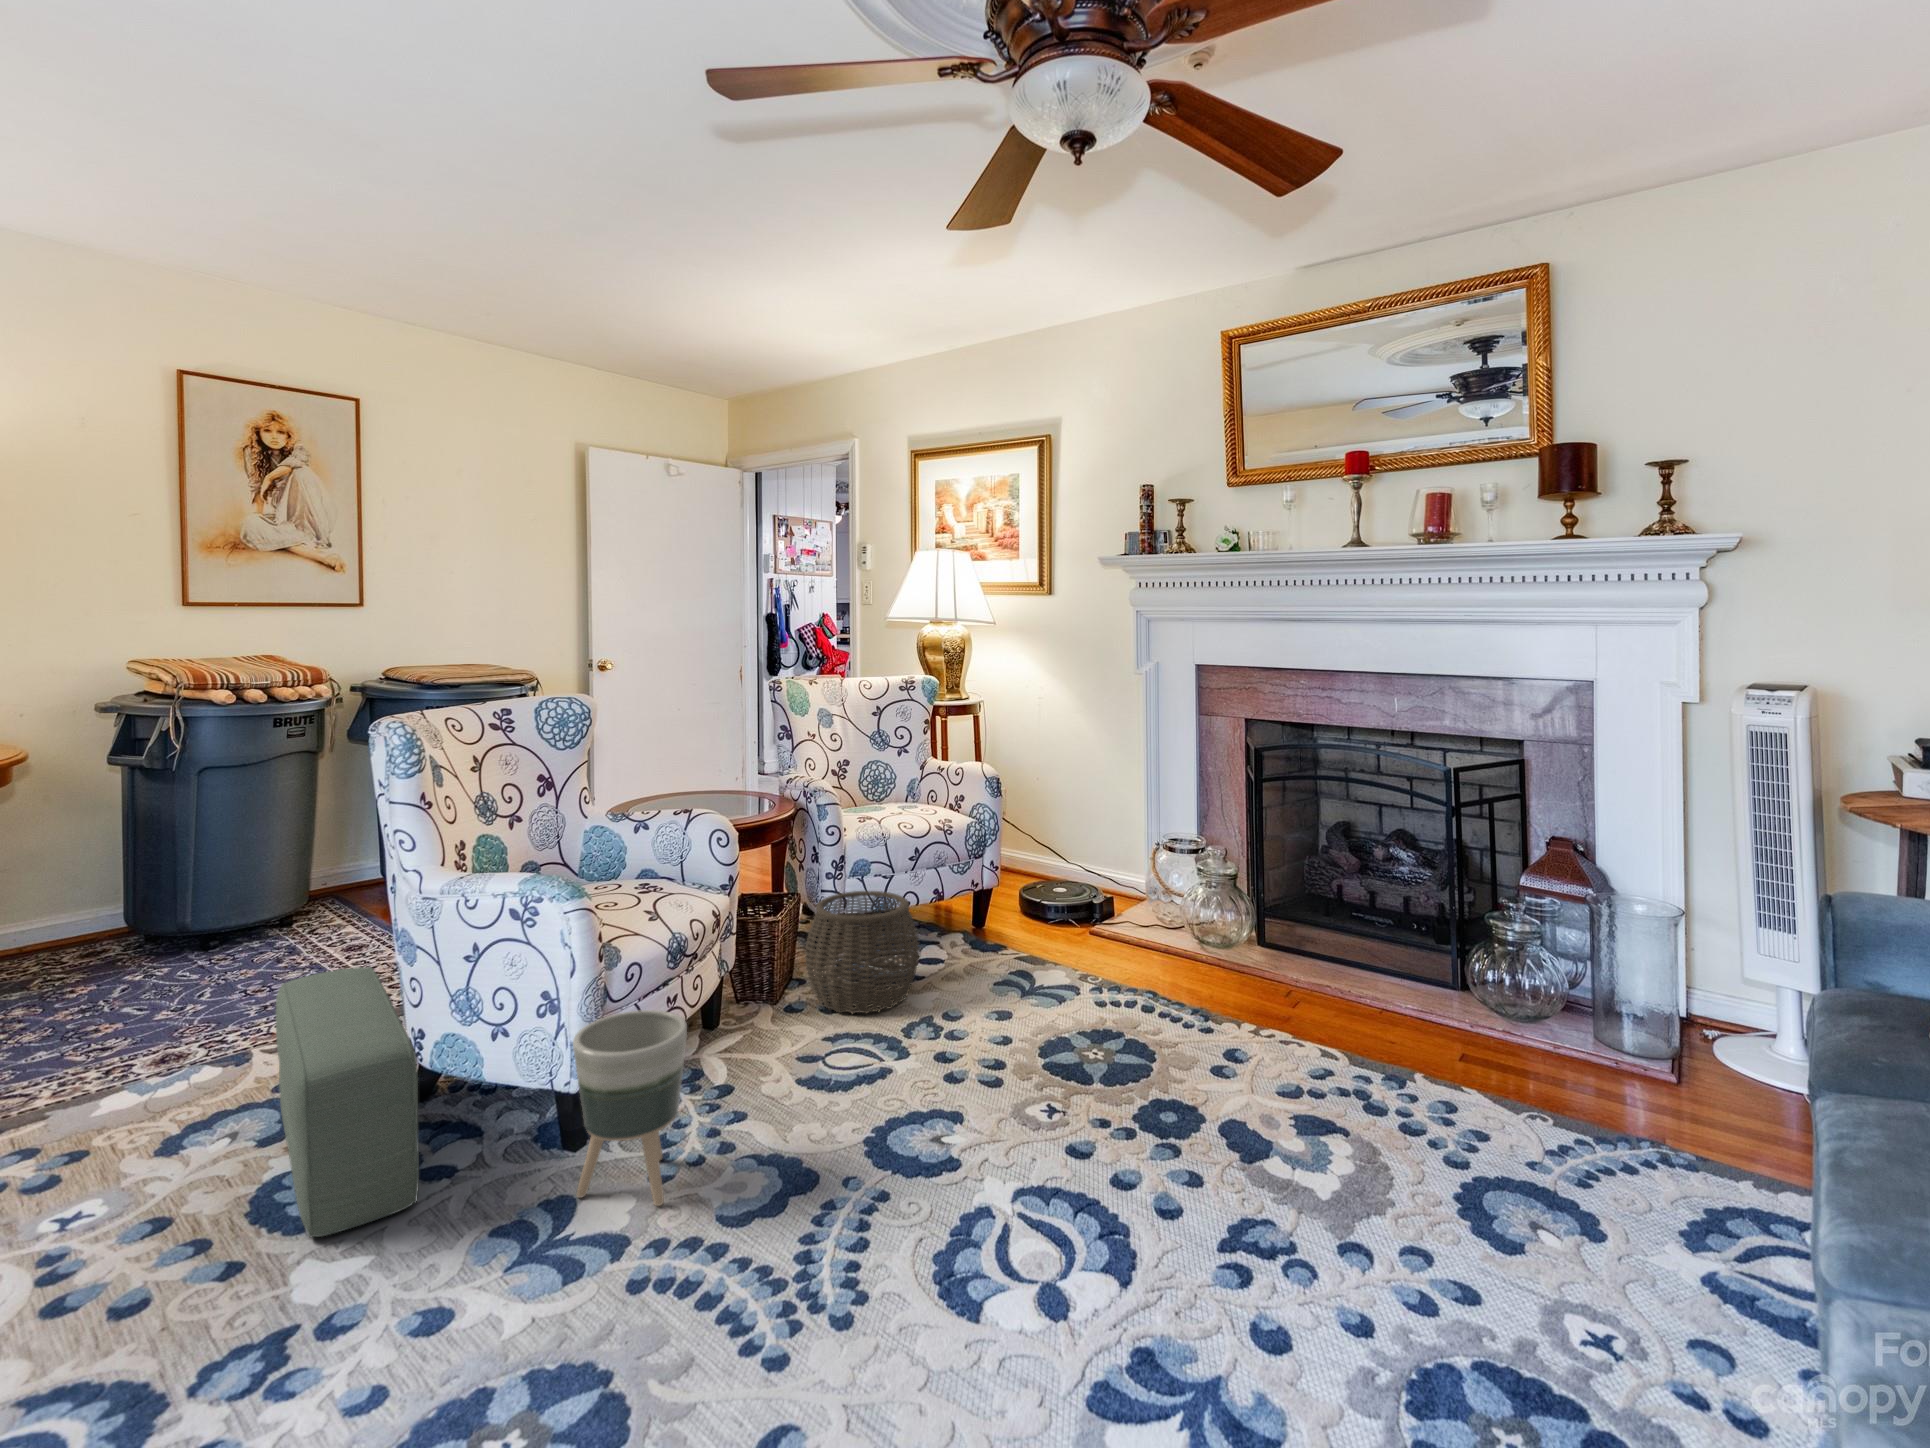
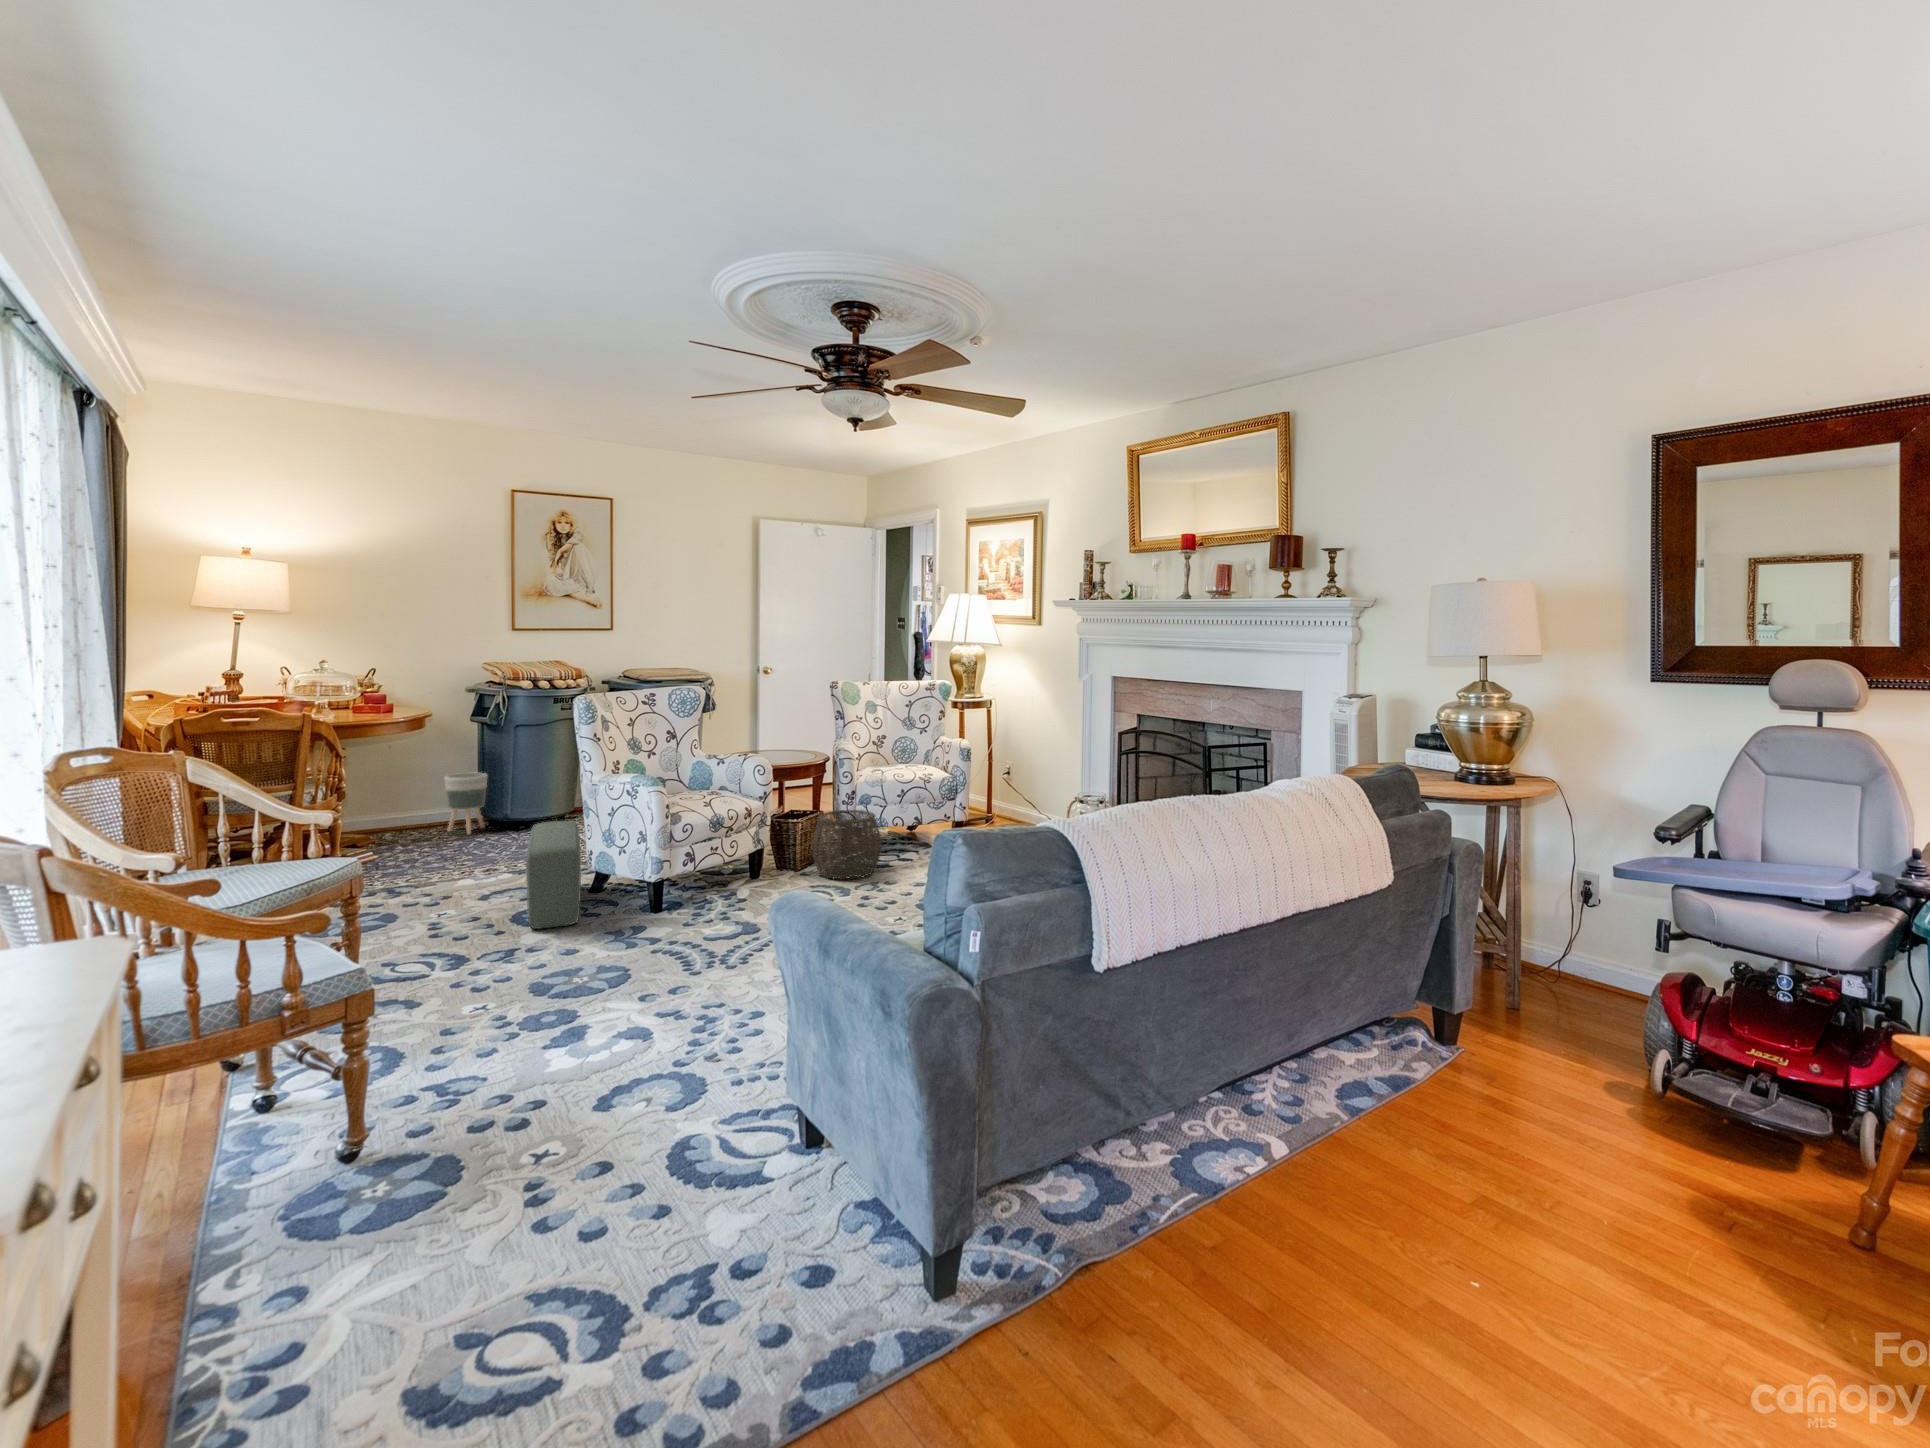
planter: present [573,1010,687,1206] -> present [444,773,487,834]

